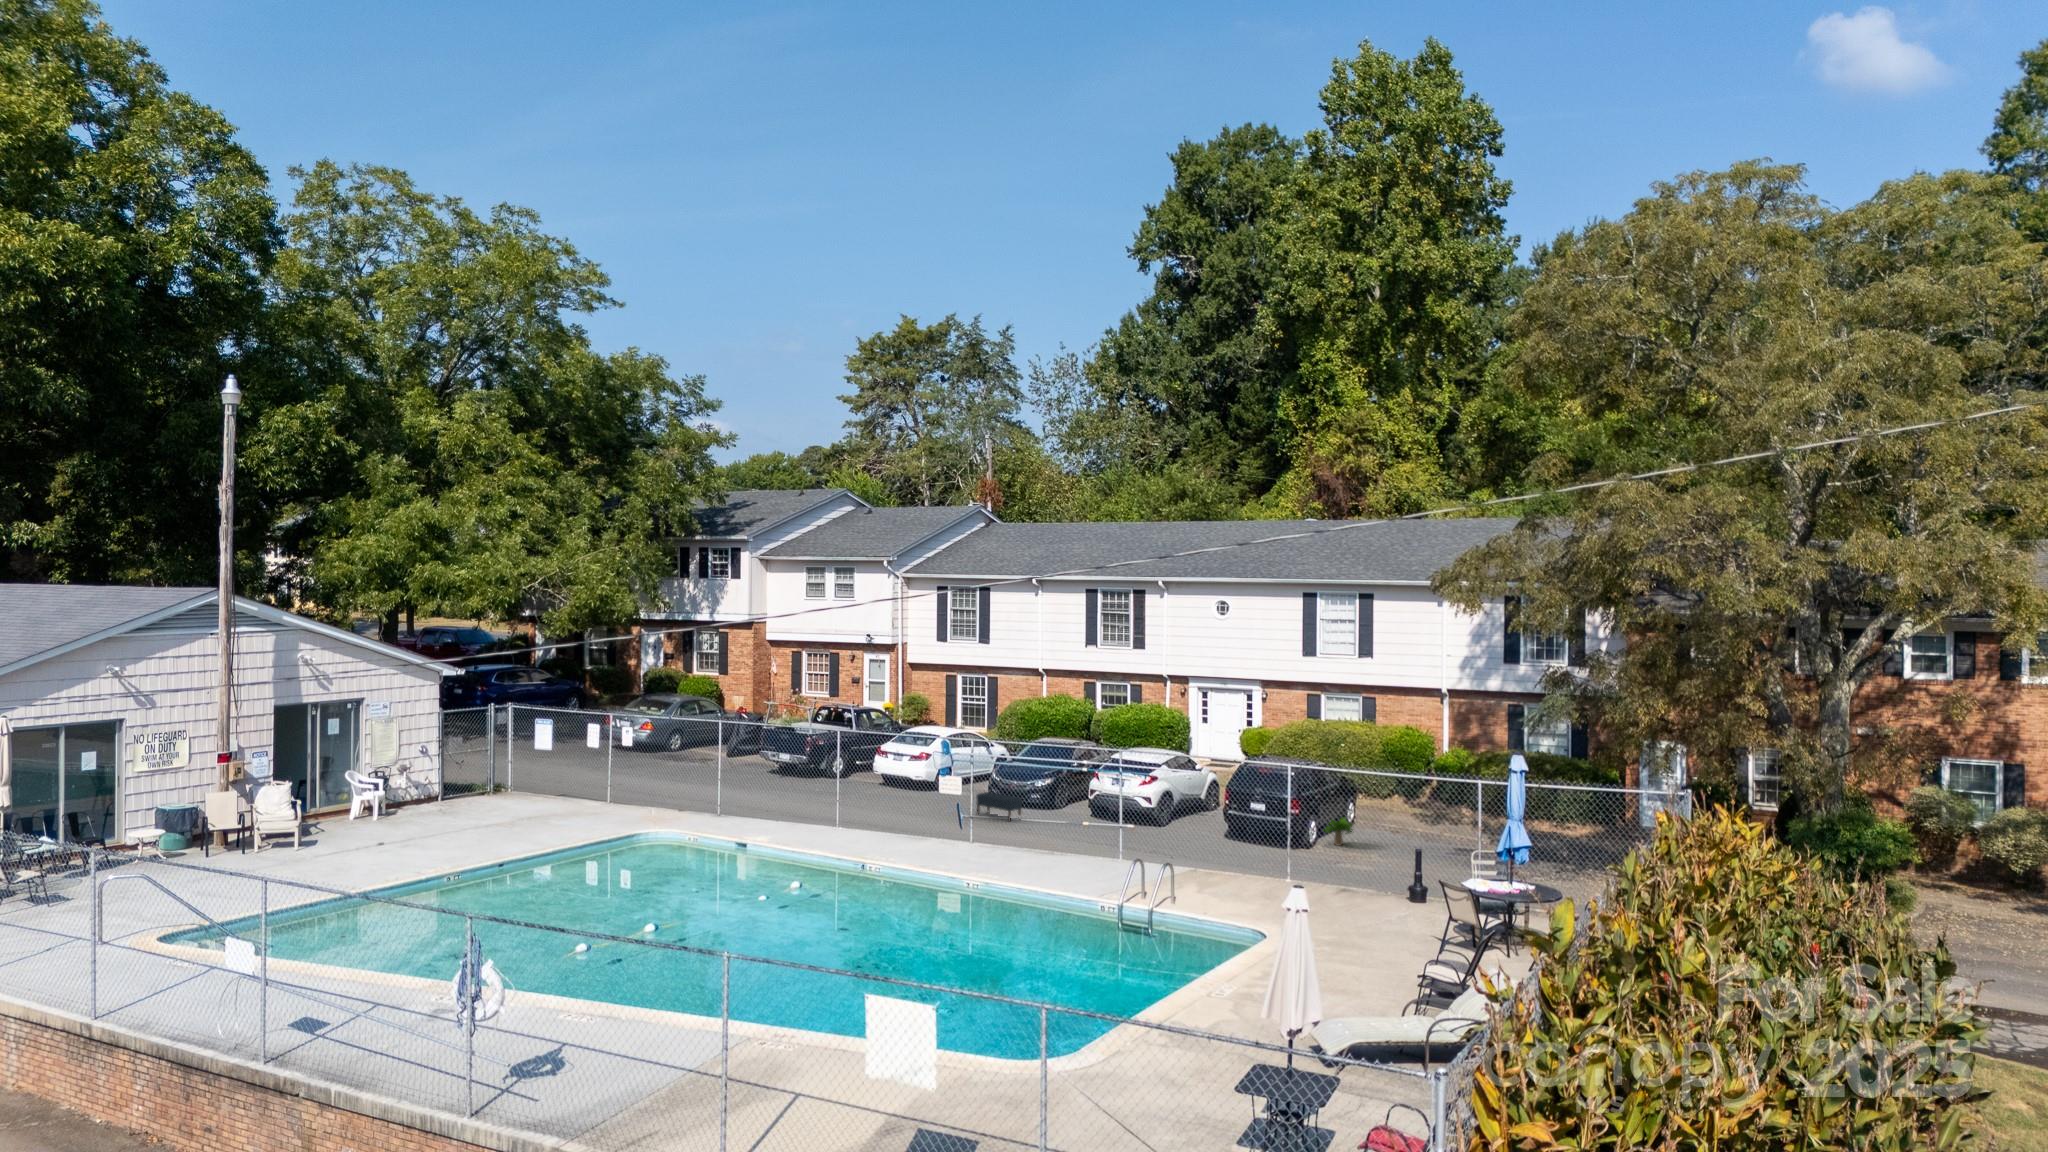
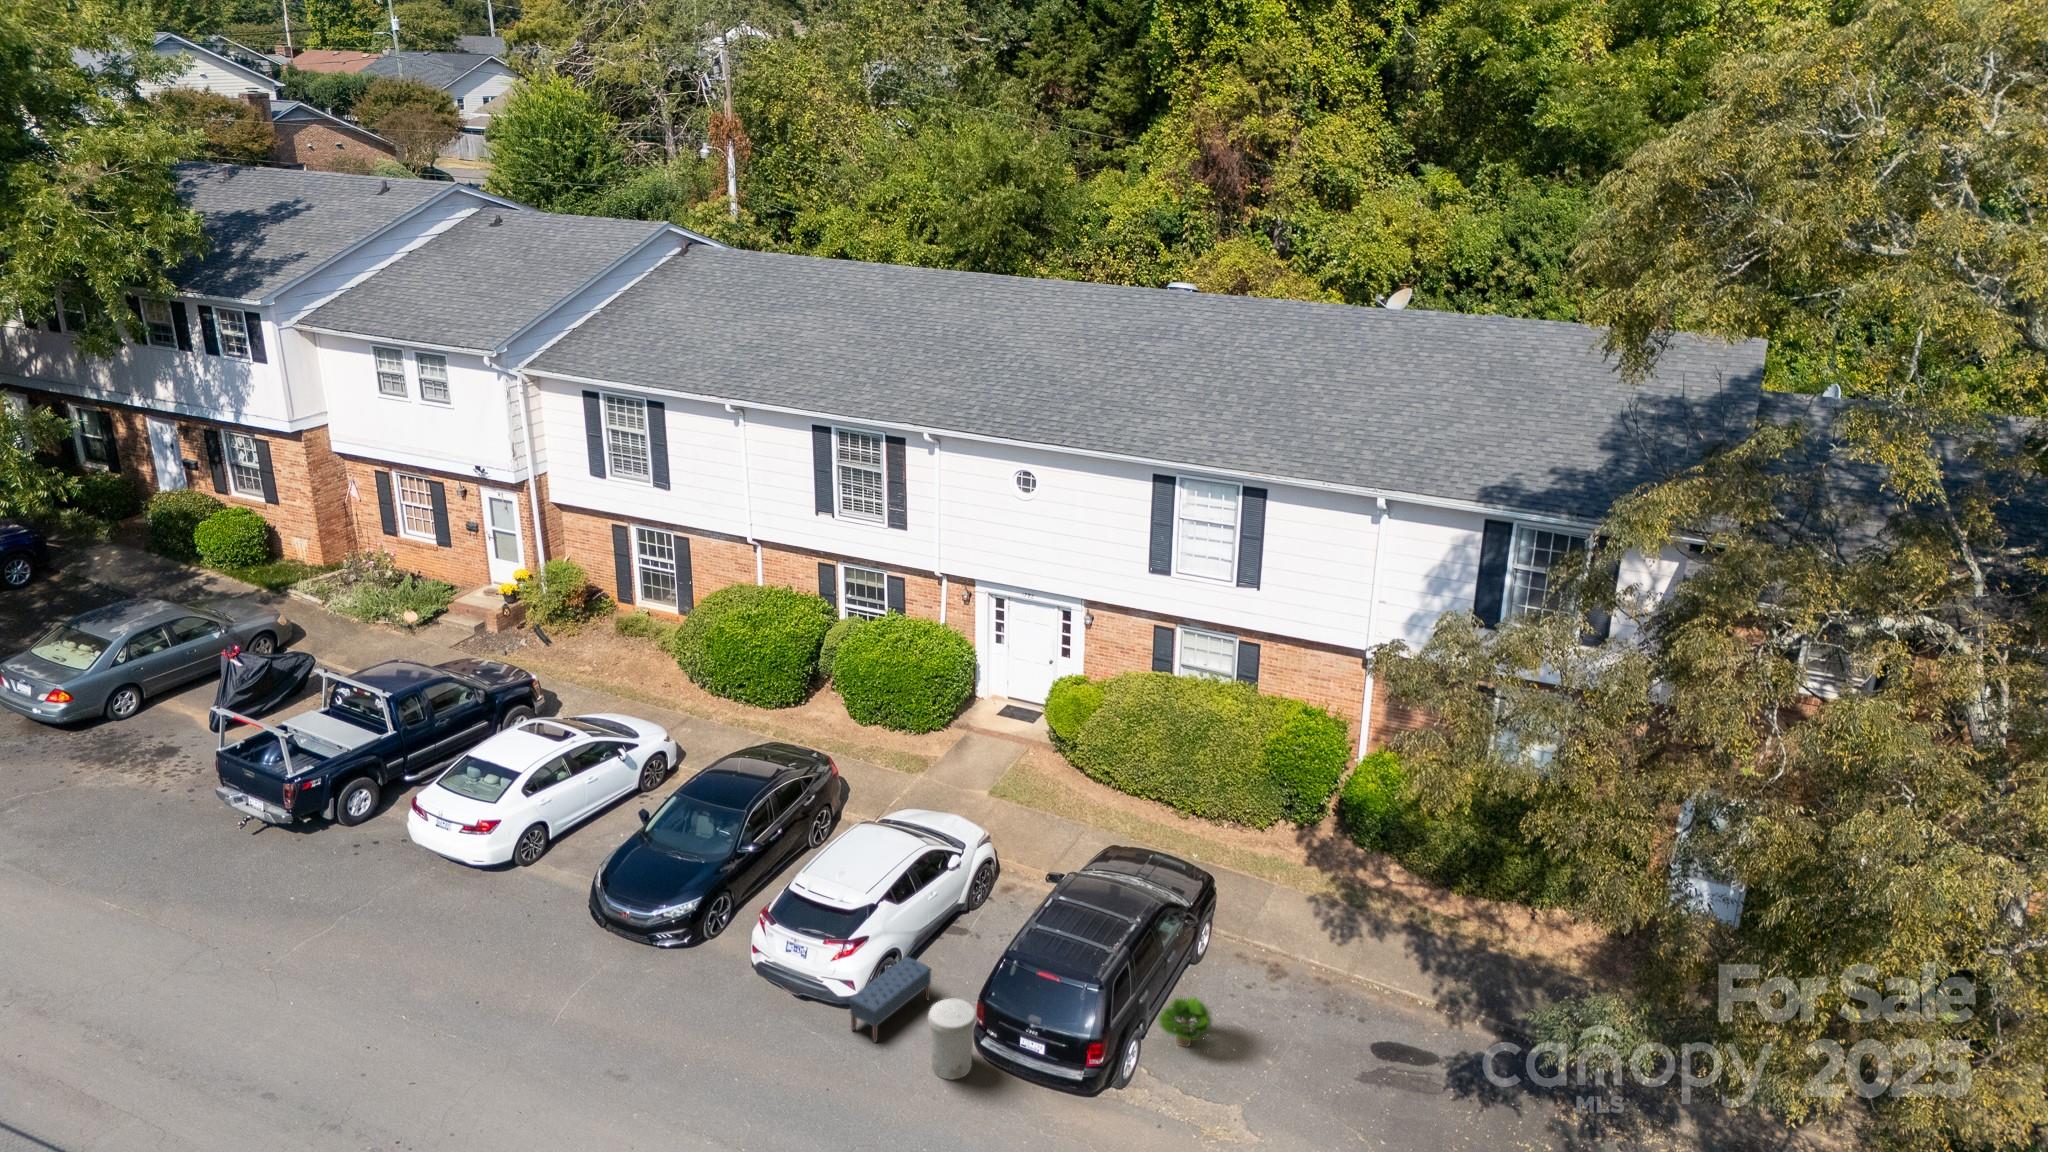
bench: present [976,792,1022,821] -> present [849,957,931,1042]
trash can: none [1195,807,1222,848] -> present [928,999,976,1079]

